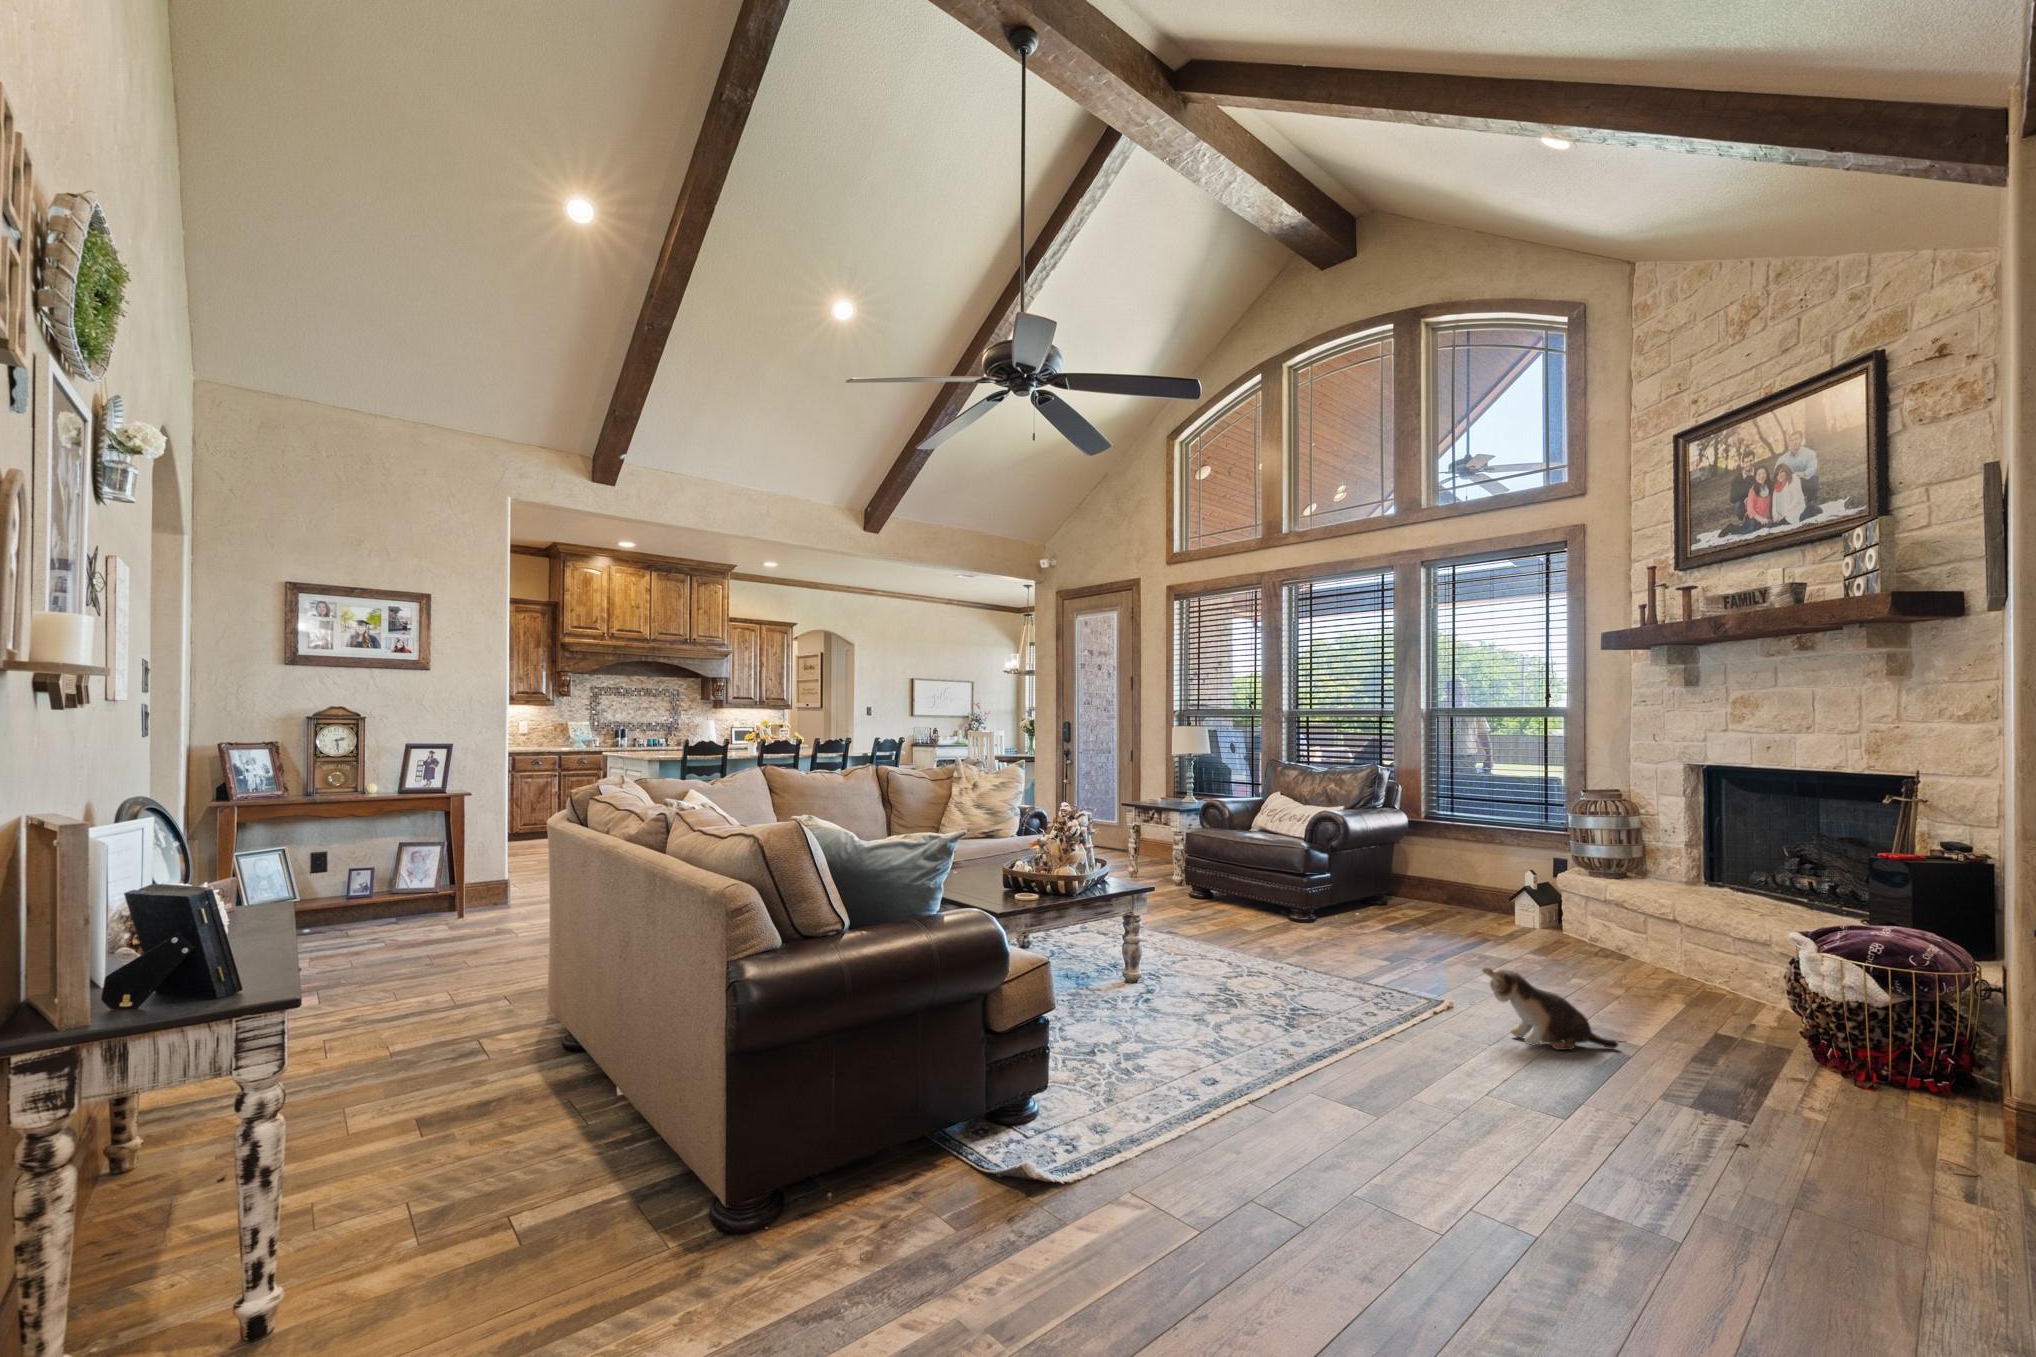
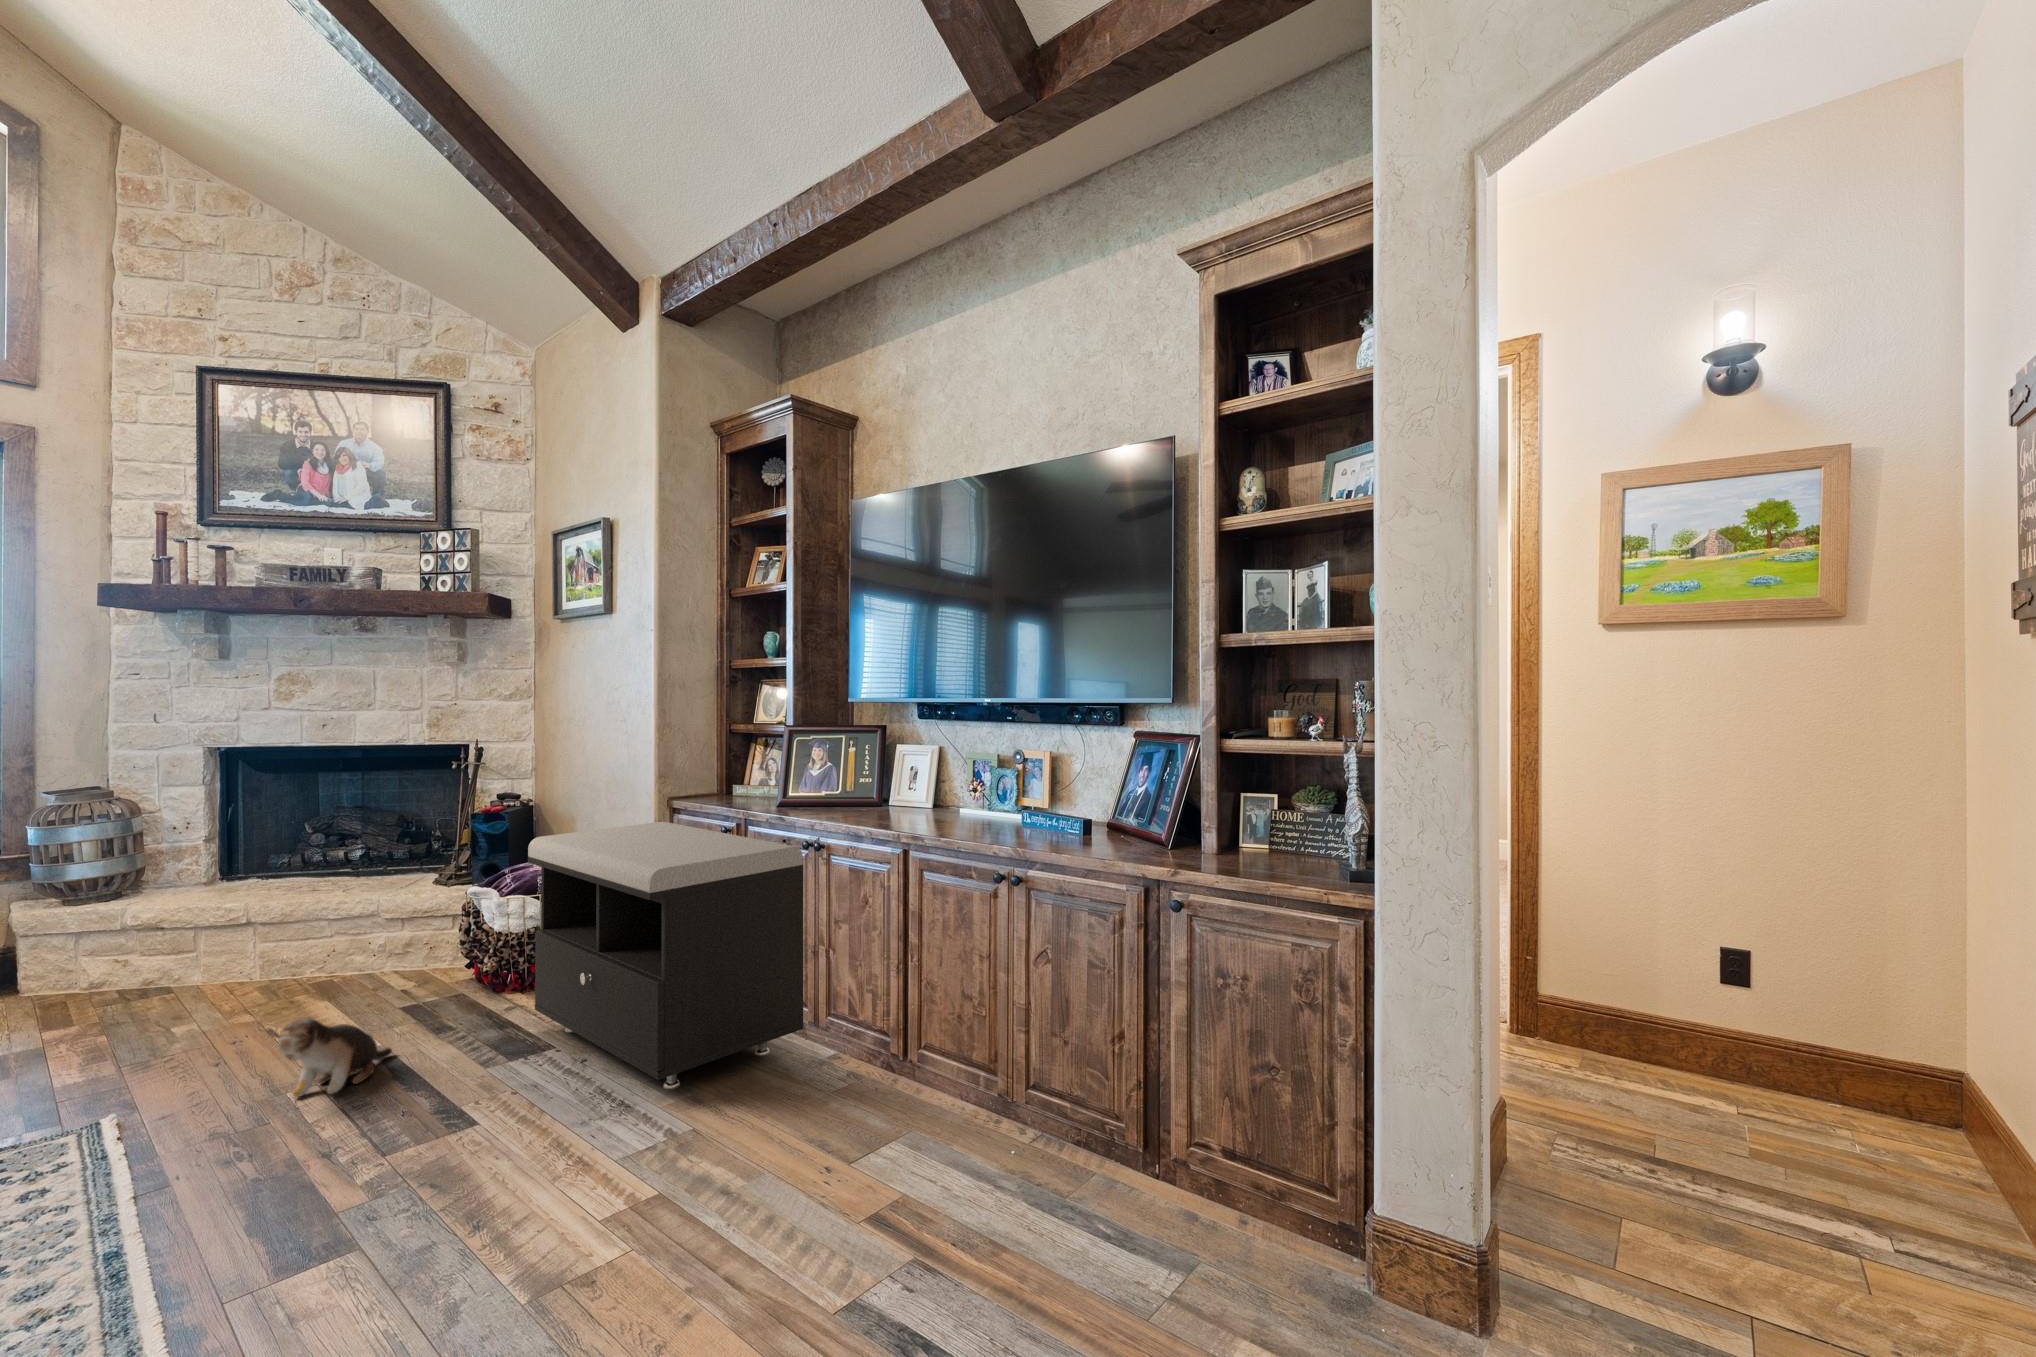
storage bench: none [1654,872,1995,1261] -> present [528,822,803,1089]

